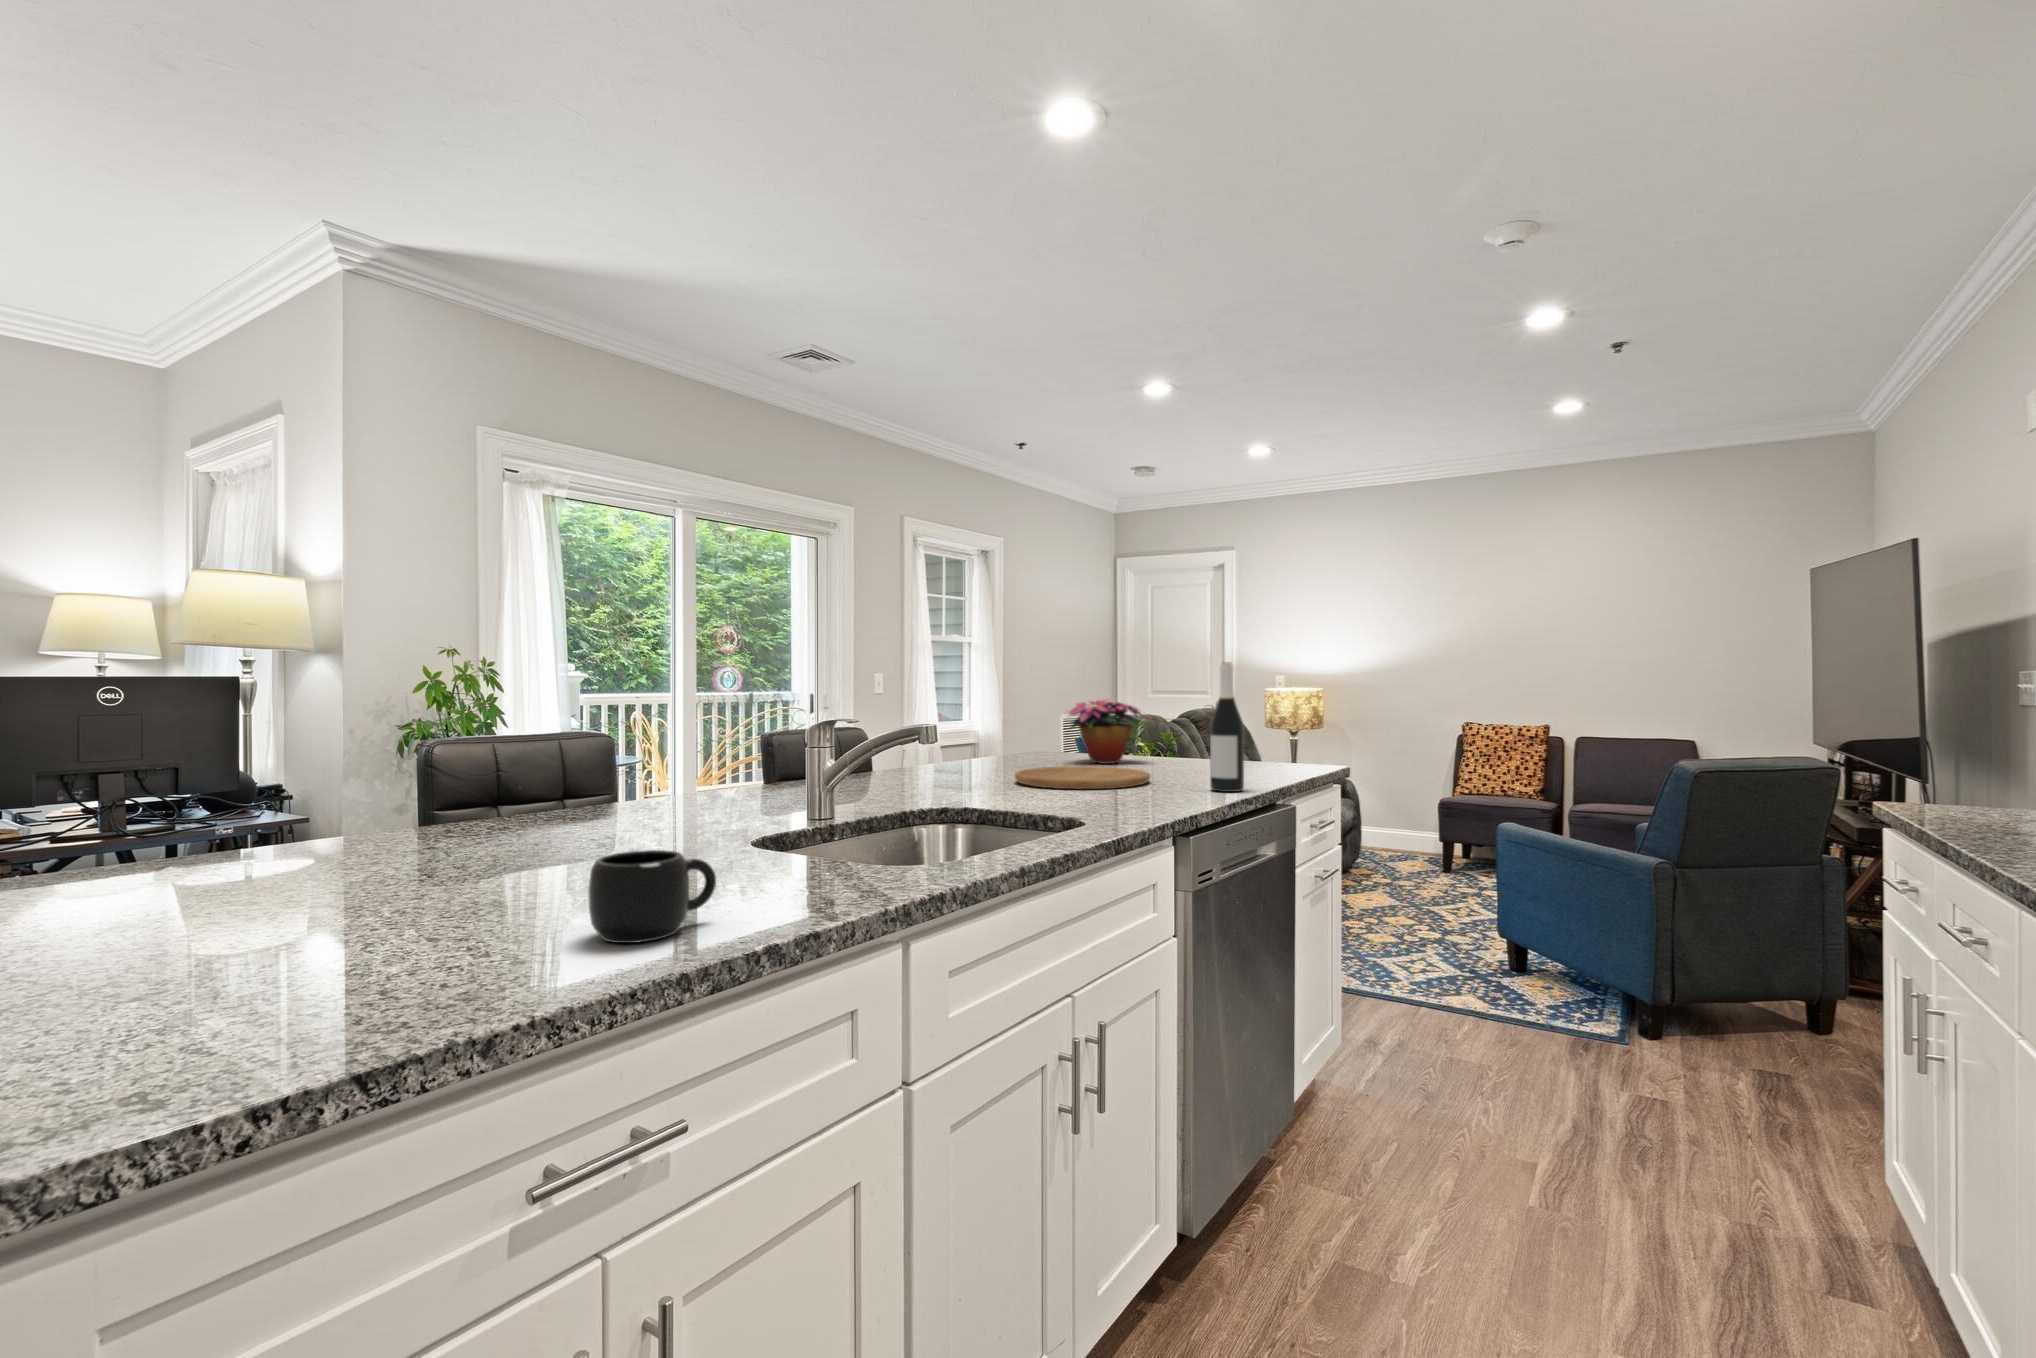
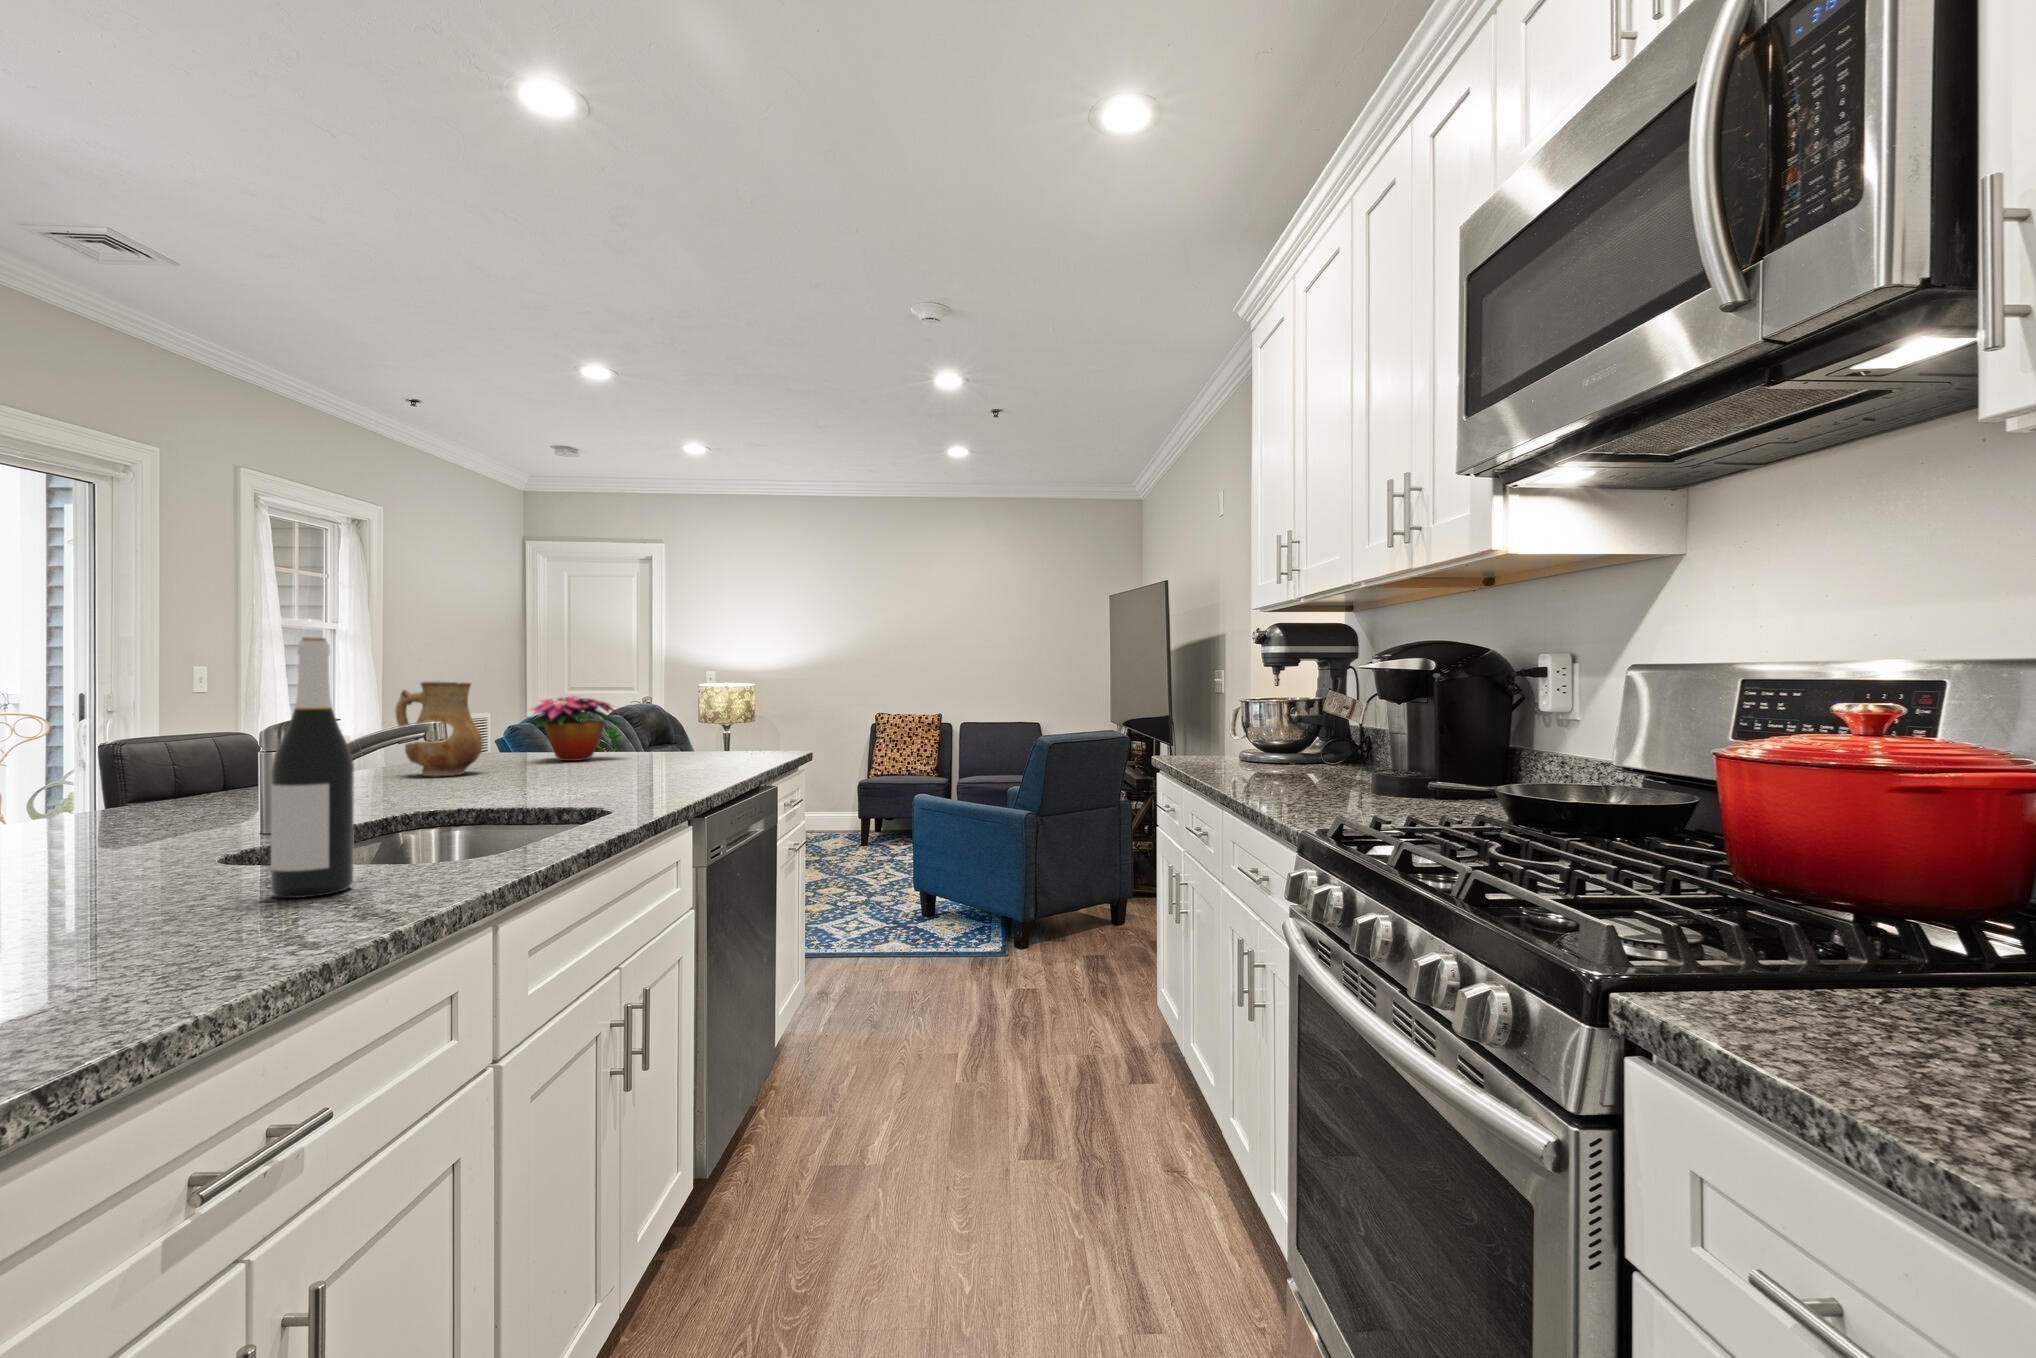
wine bottle: present [1210,662,1244,792] -> present [271,637,354,898]
ceramic pitcher: none [953,686,1019,773] -> present [395,682,483,776]
cutting board: present [1015,766,1151,789] -> none [490,763,642,785]
mug: present [588,850,716,943] -> none [136,854,293,957]

